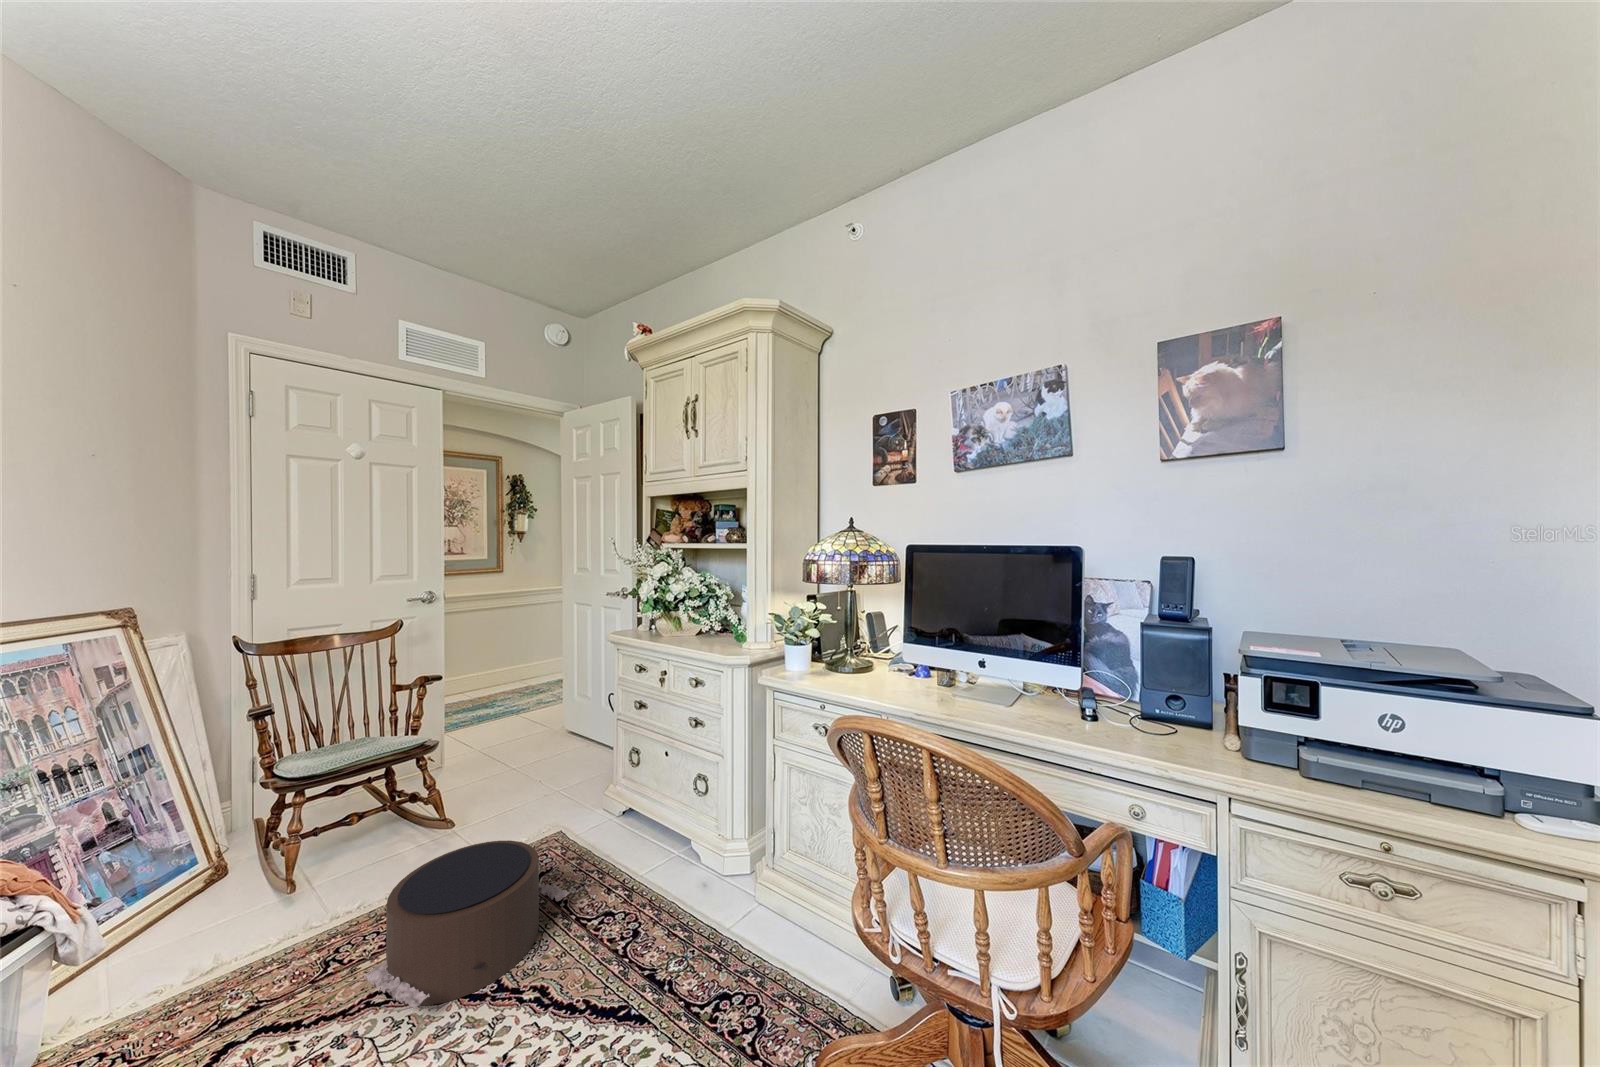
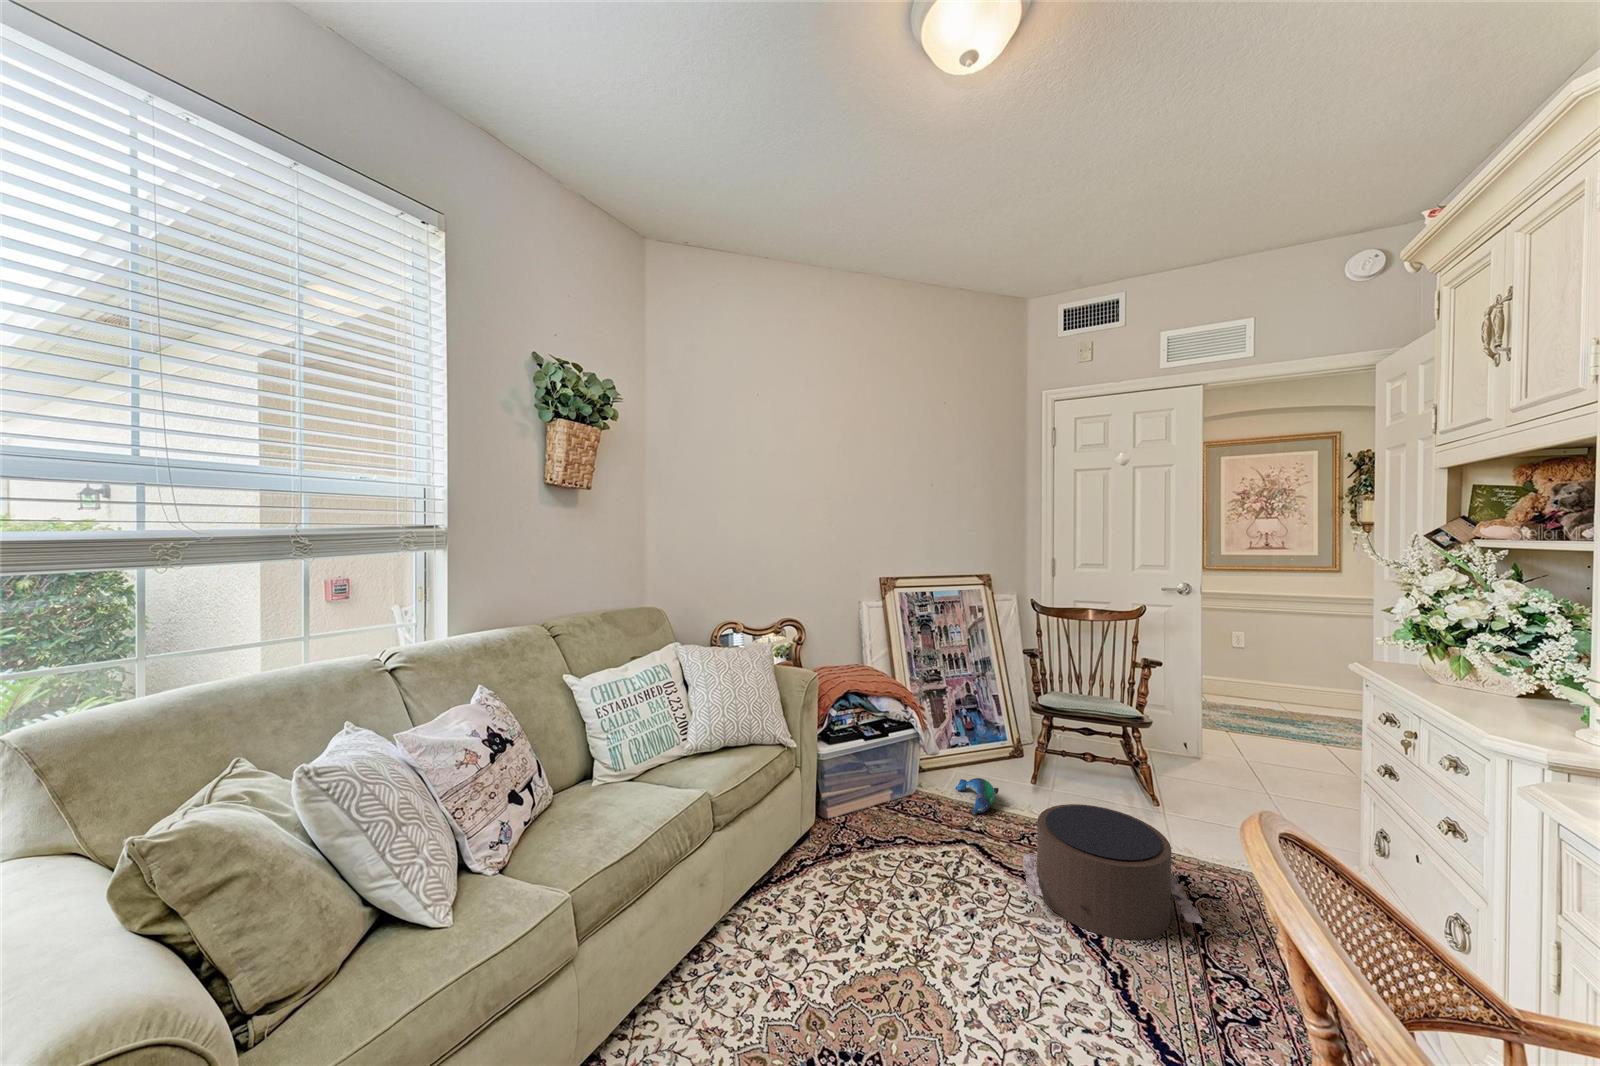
plush toy: none [141,932,249,997] -> present [955,778,999,814]

